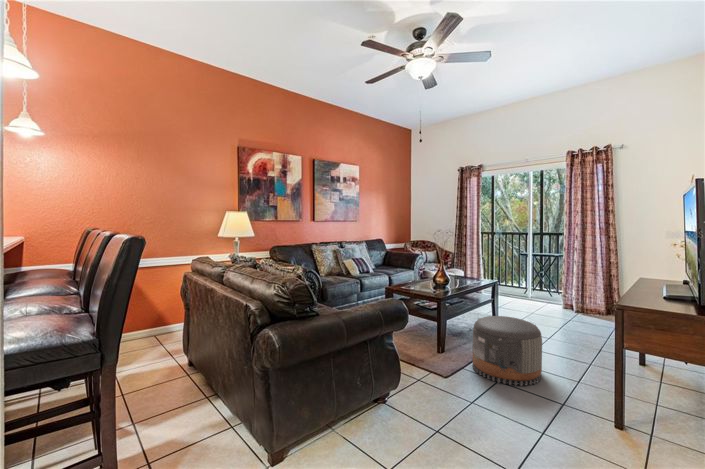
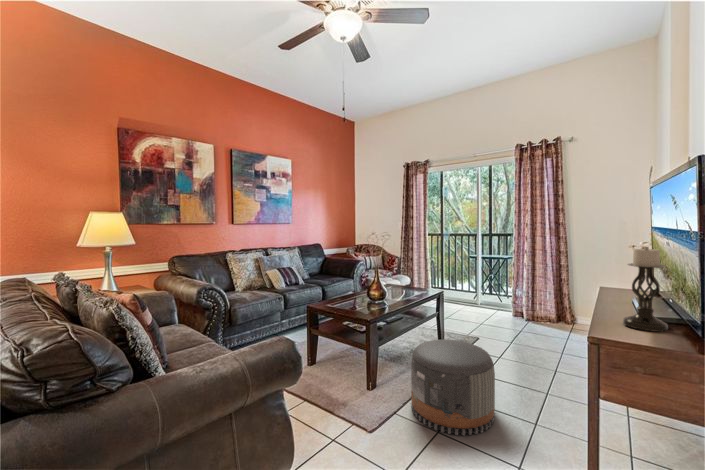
candle holder: none [645,242,681,305] -> present [623,247,668,332]

